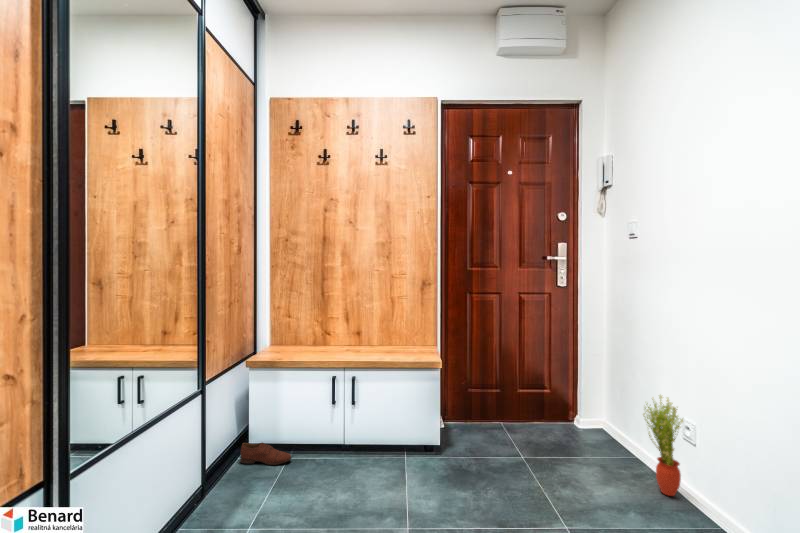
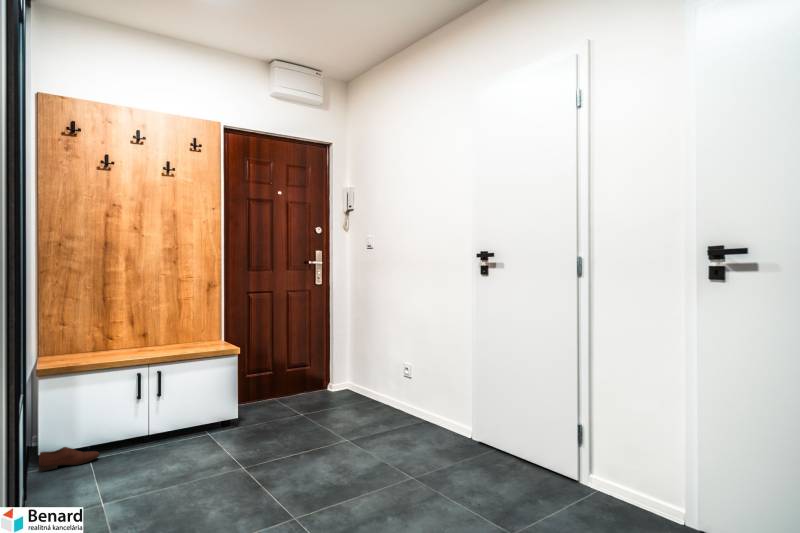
potted plant: present [643,396,683,496] -> none [376,350,398,411]

